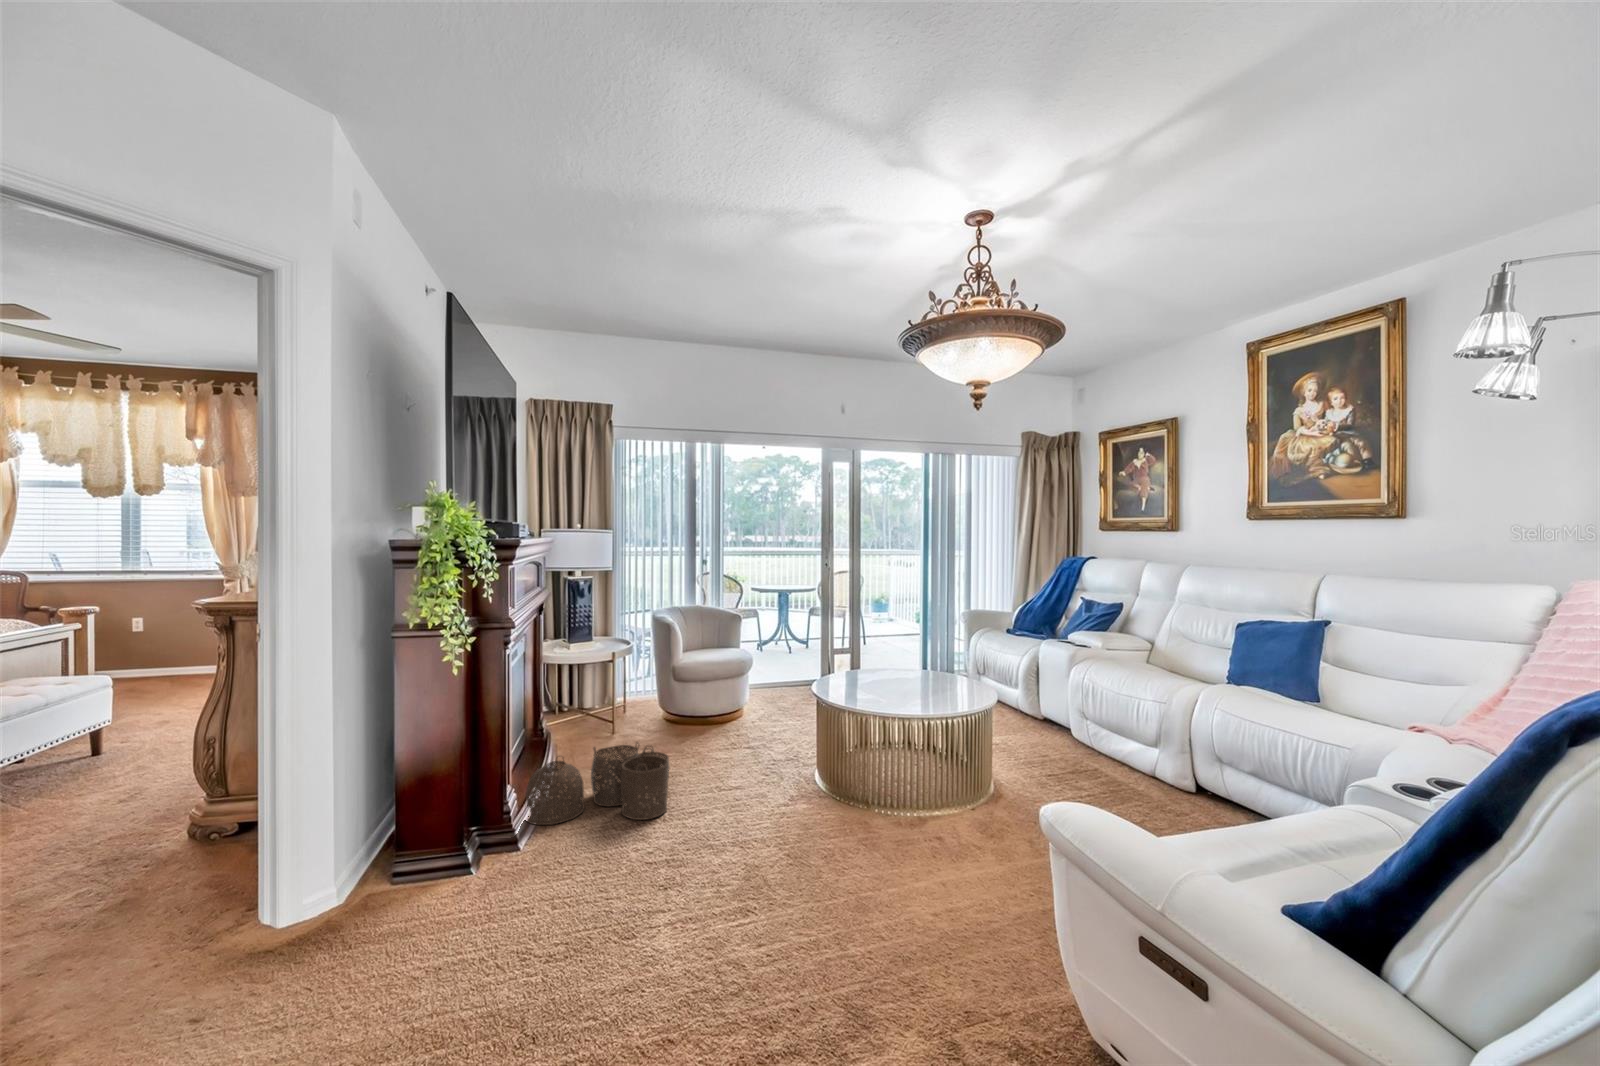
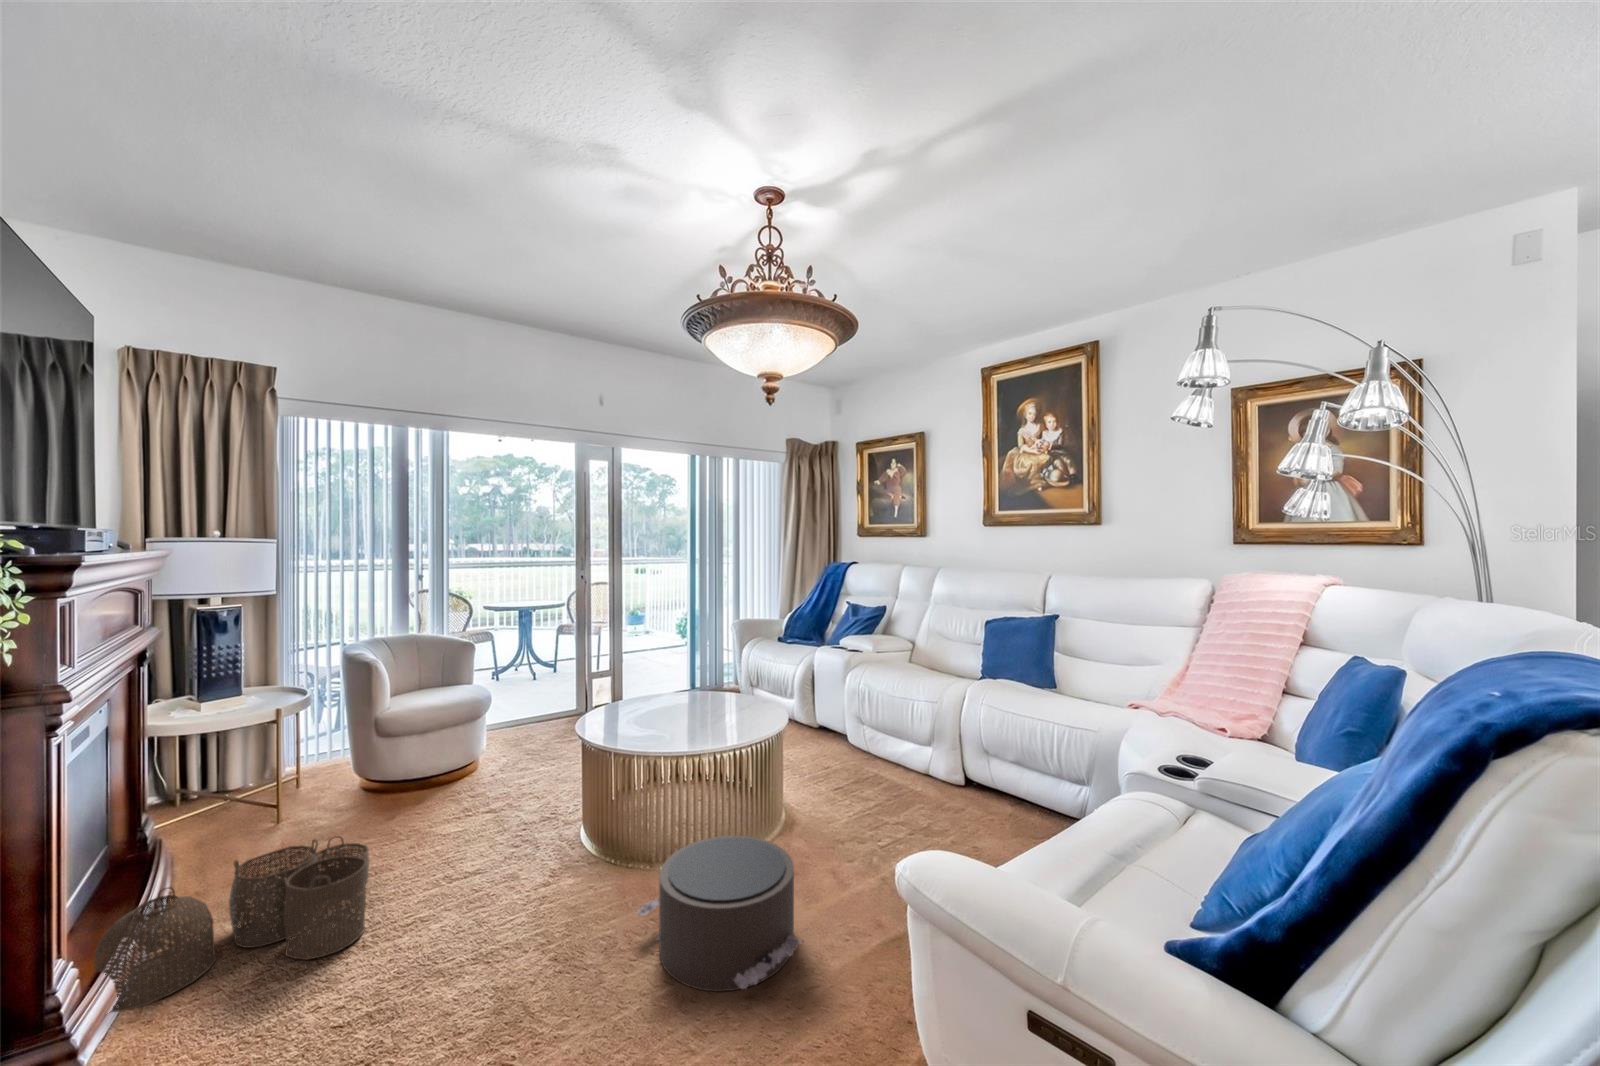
pouf: none [850,787,987,906] -> present [636,836,803,992]

